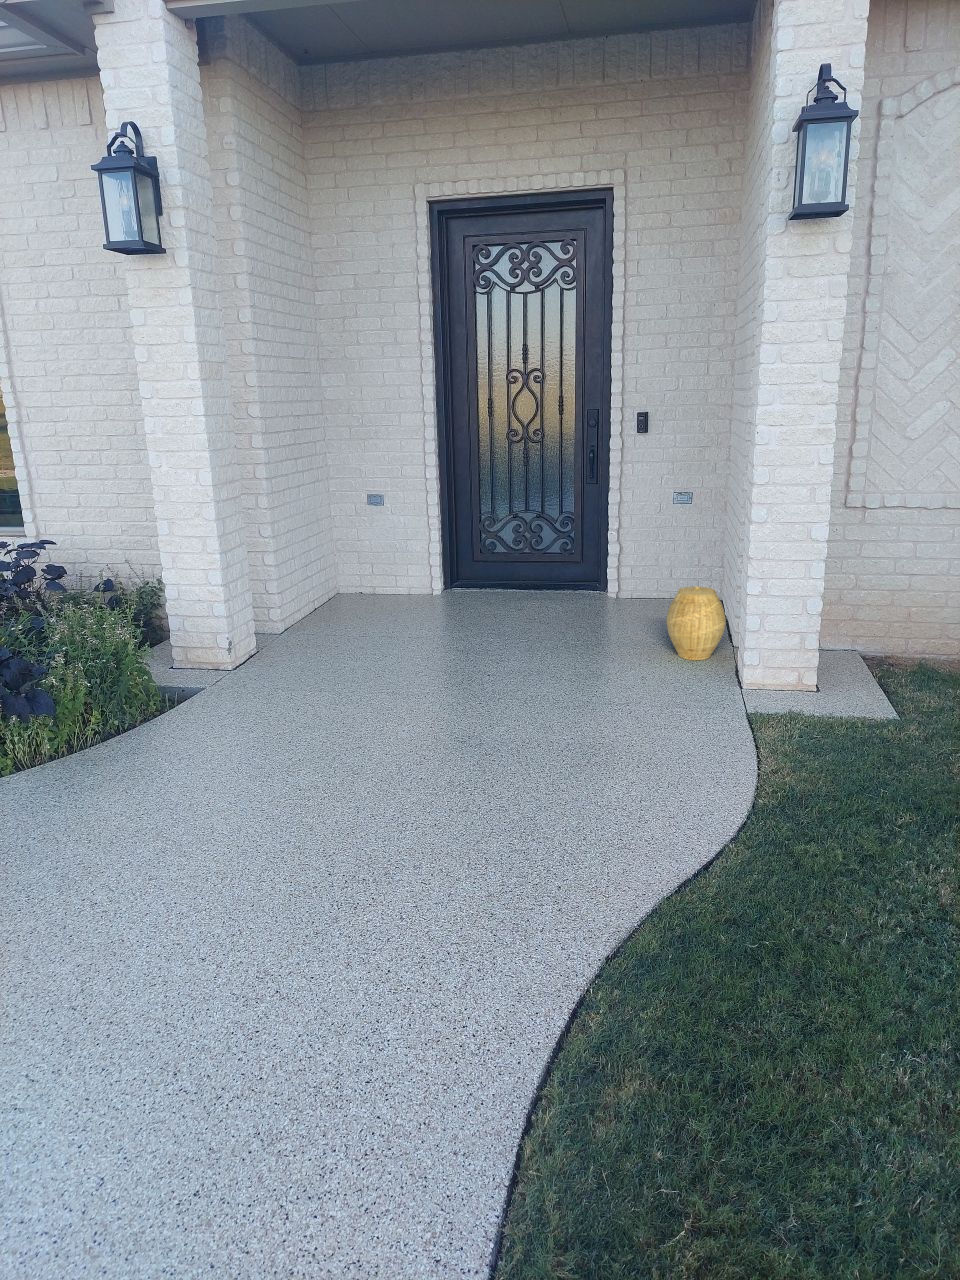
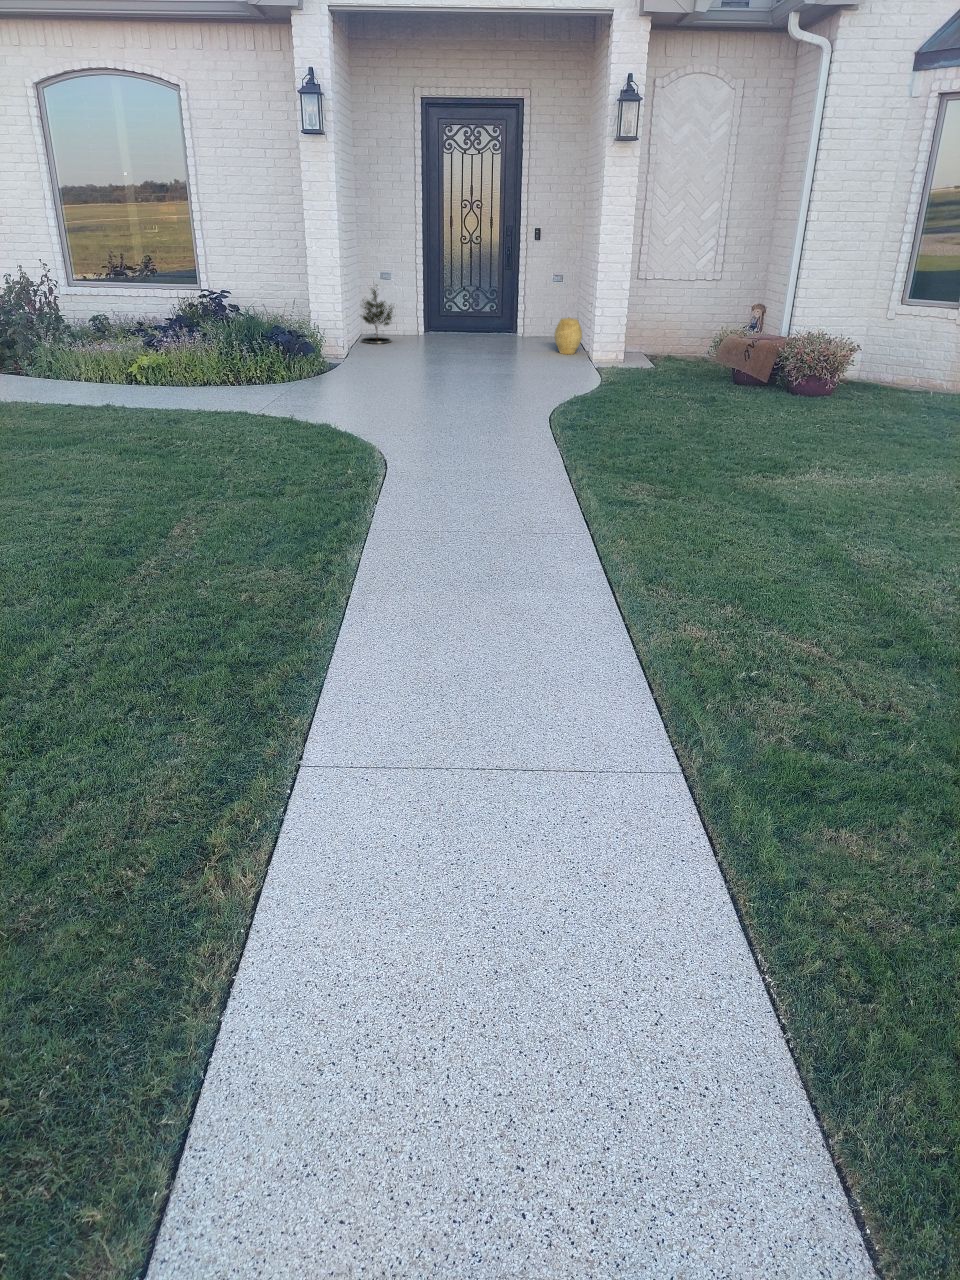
potted tree: none [300,519,373,627] -> present [361,289,392,344]

